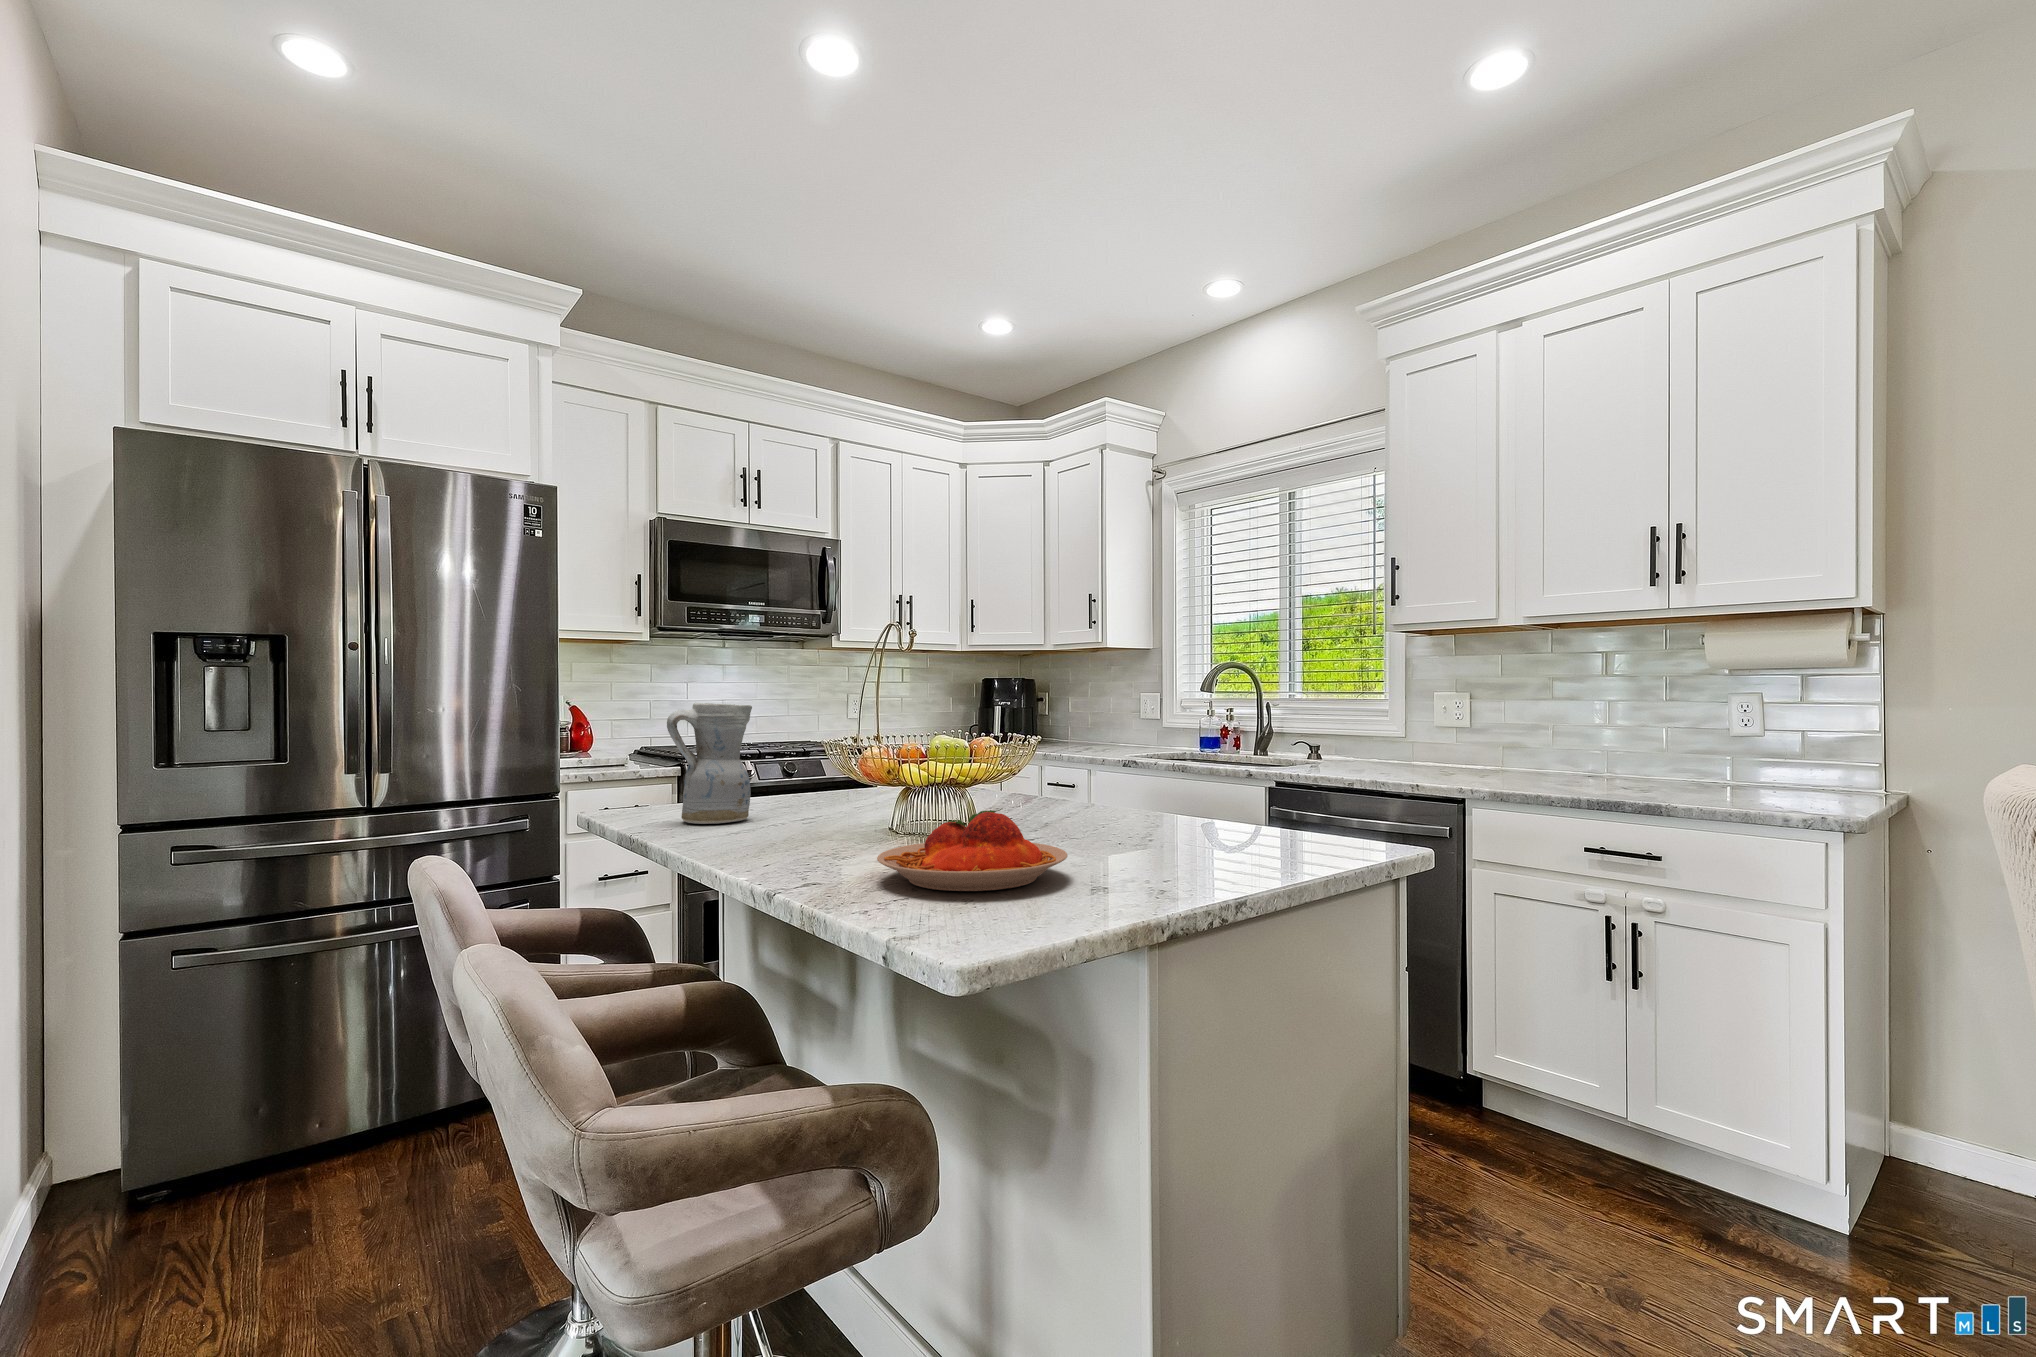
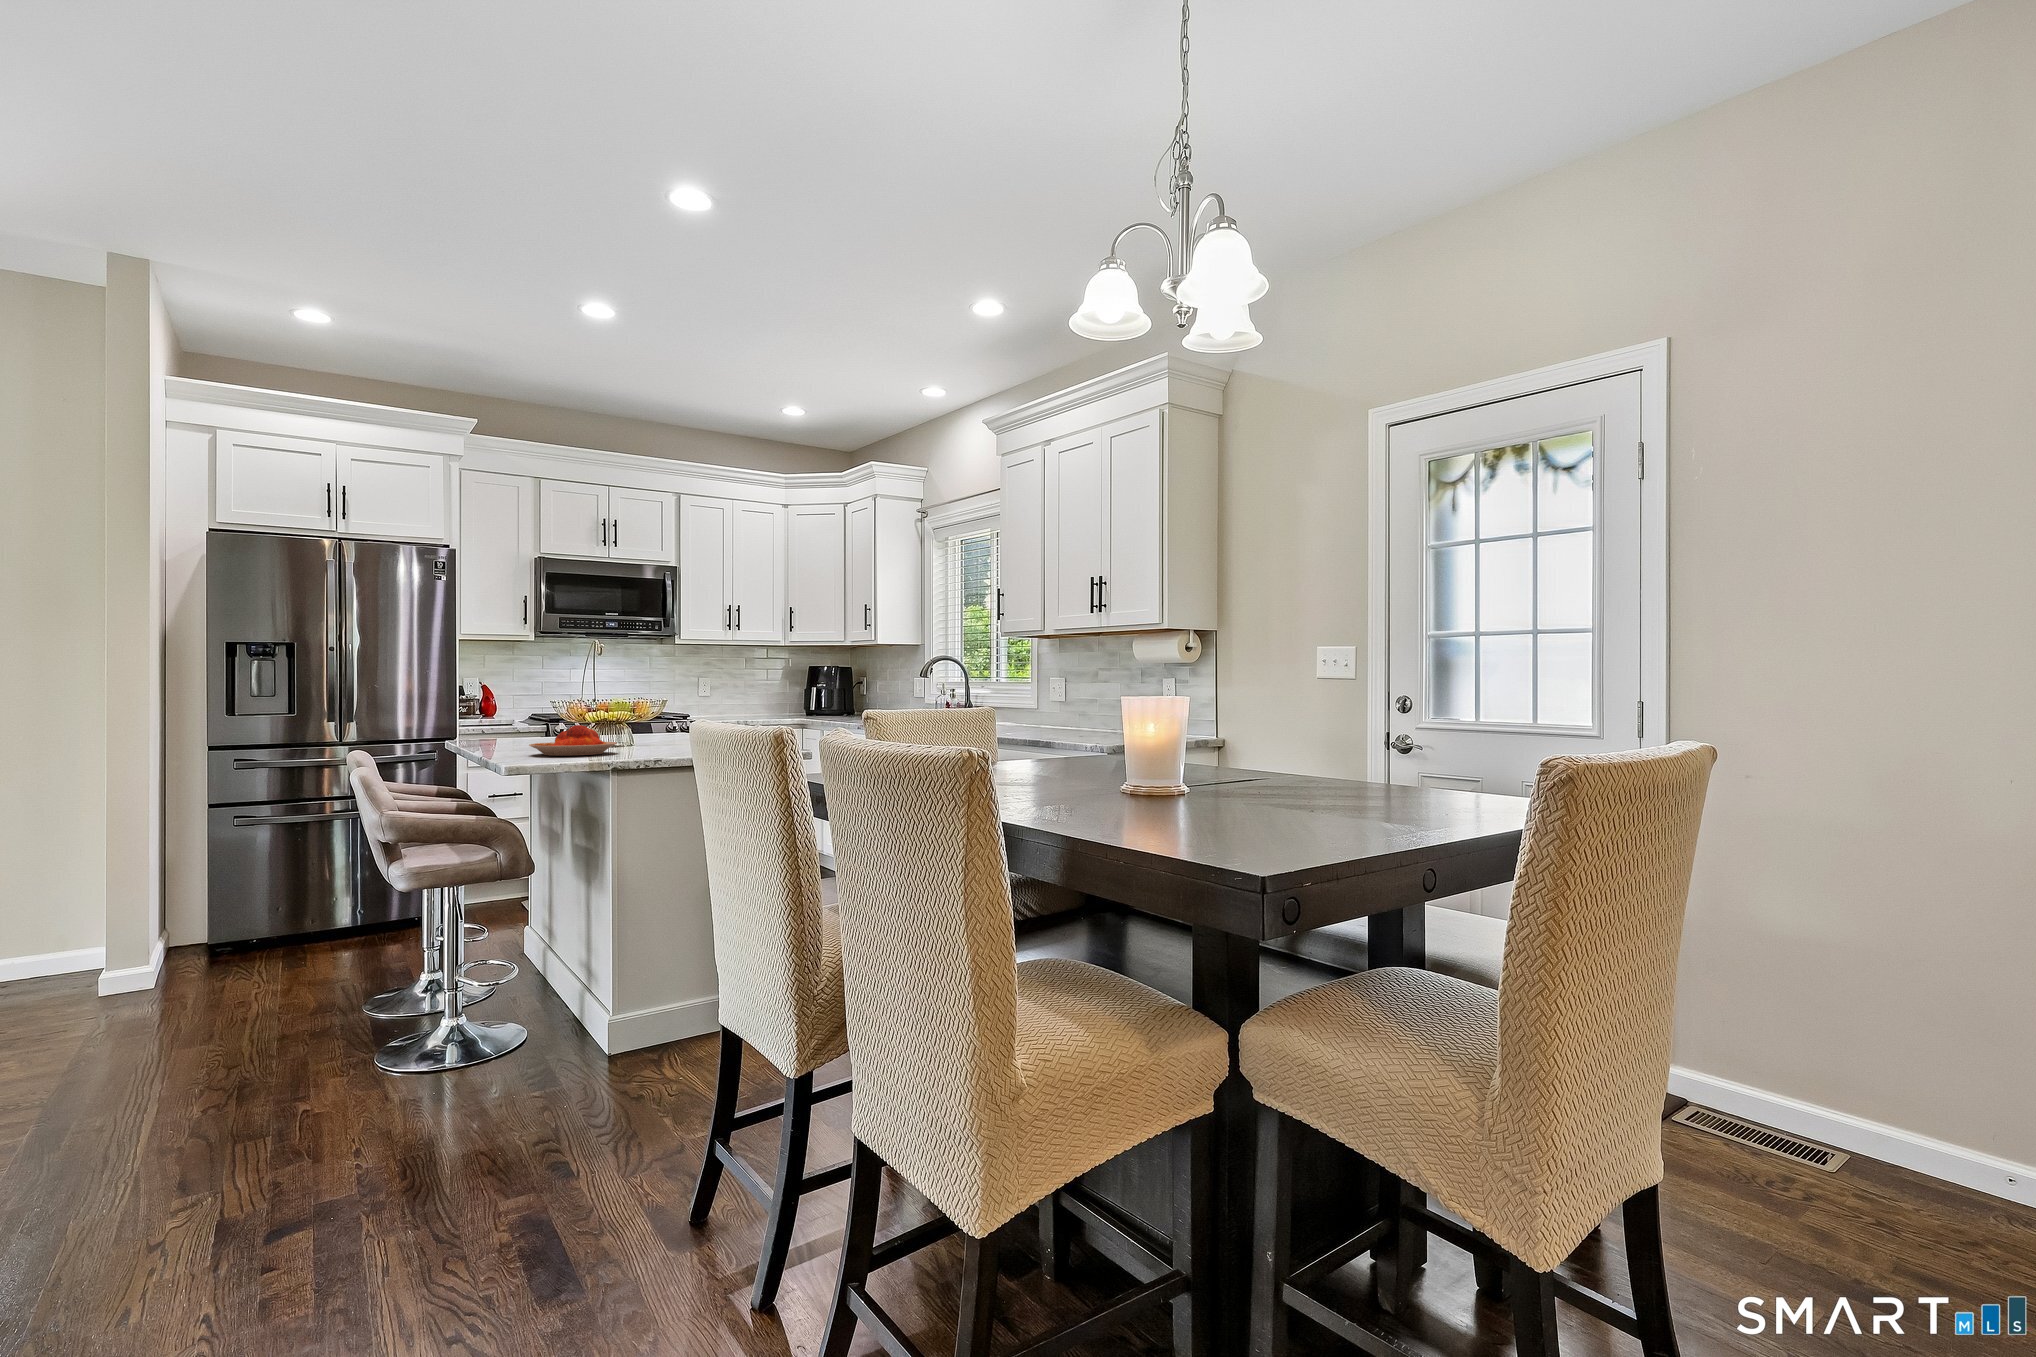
ceramic pitcher: present [667,703,752,824] -> none [482,680,529,742]

